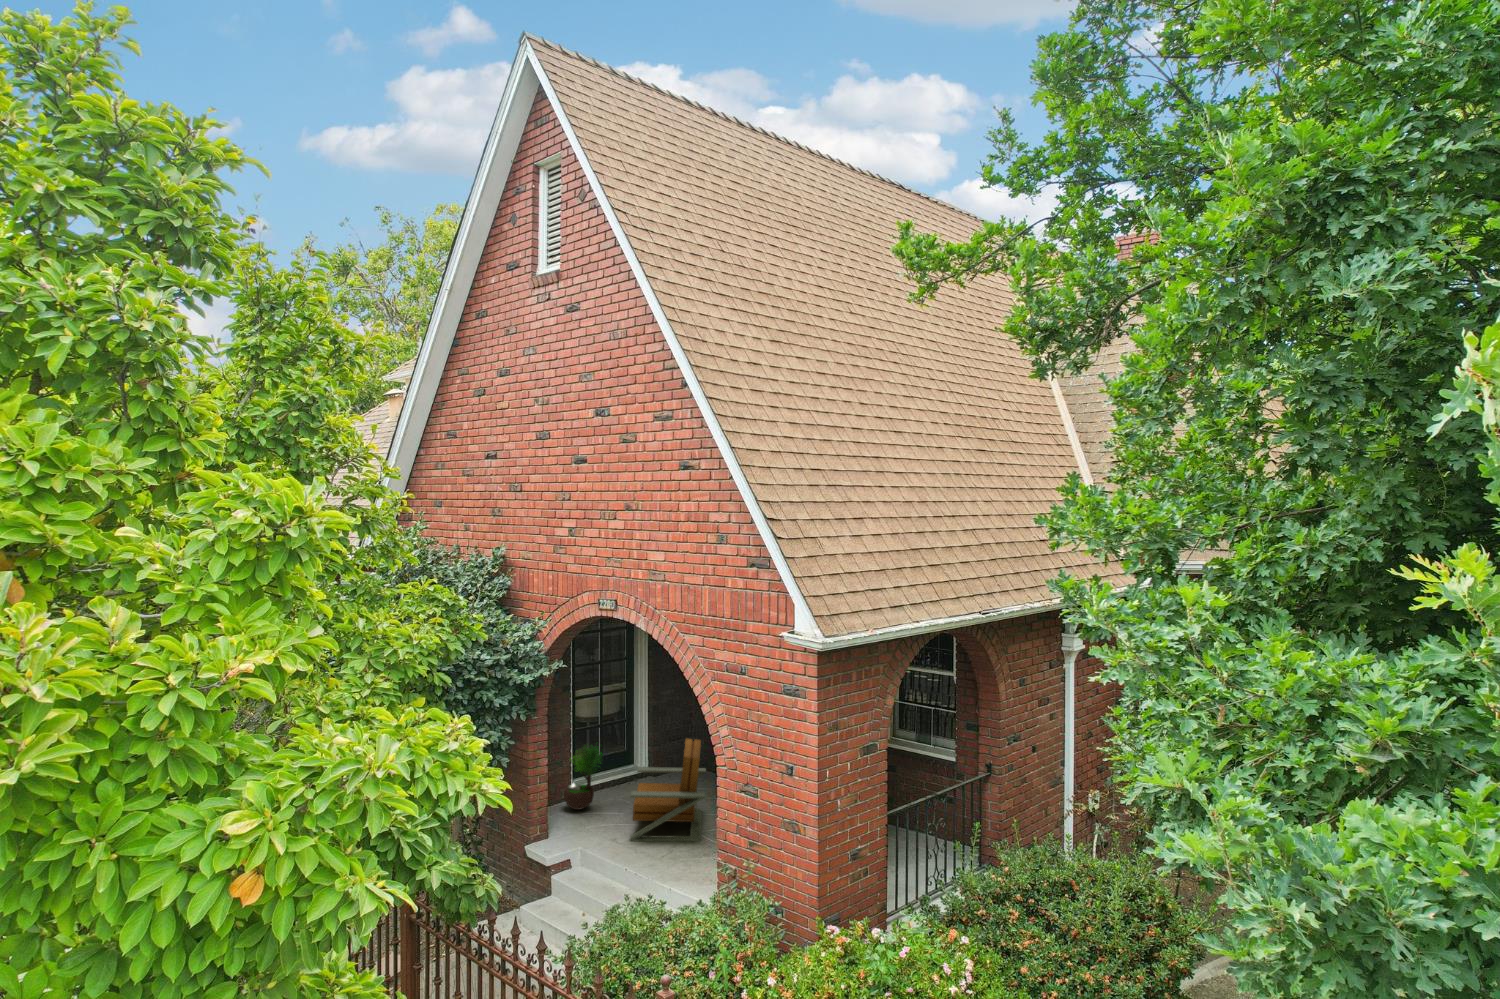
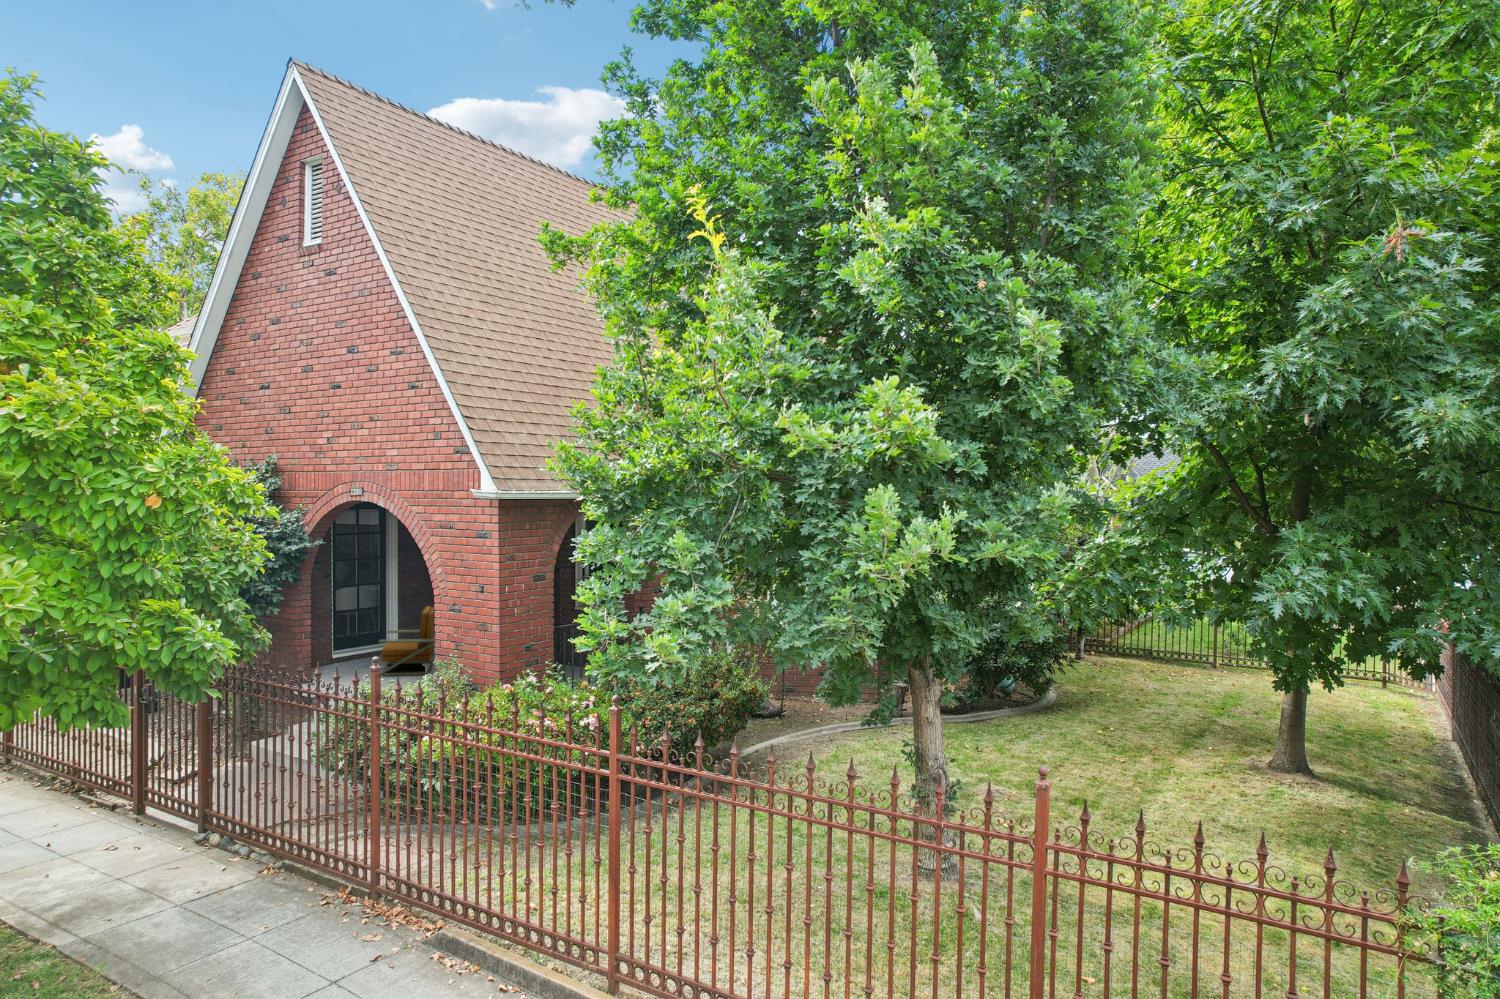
potted tree: present [564,746,602,810] -> none [327,612,360,665]

